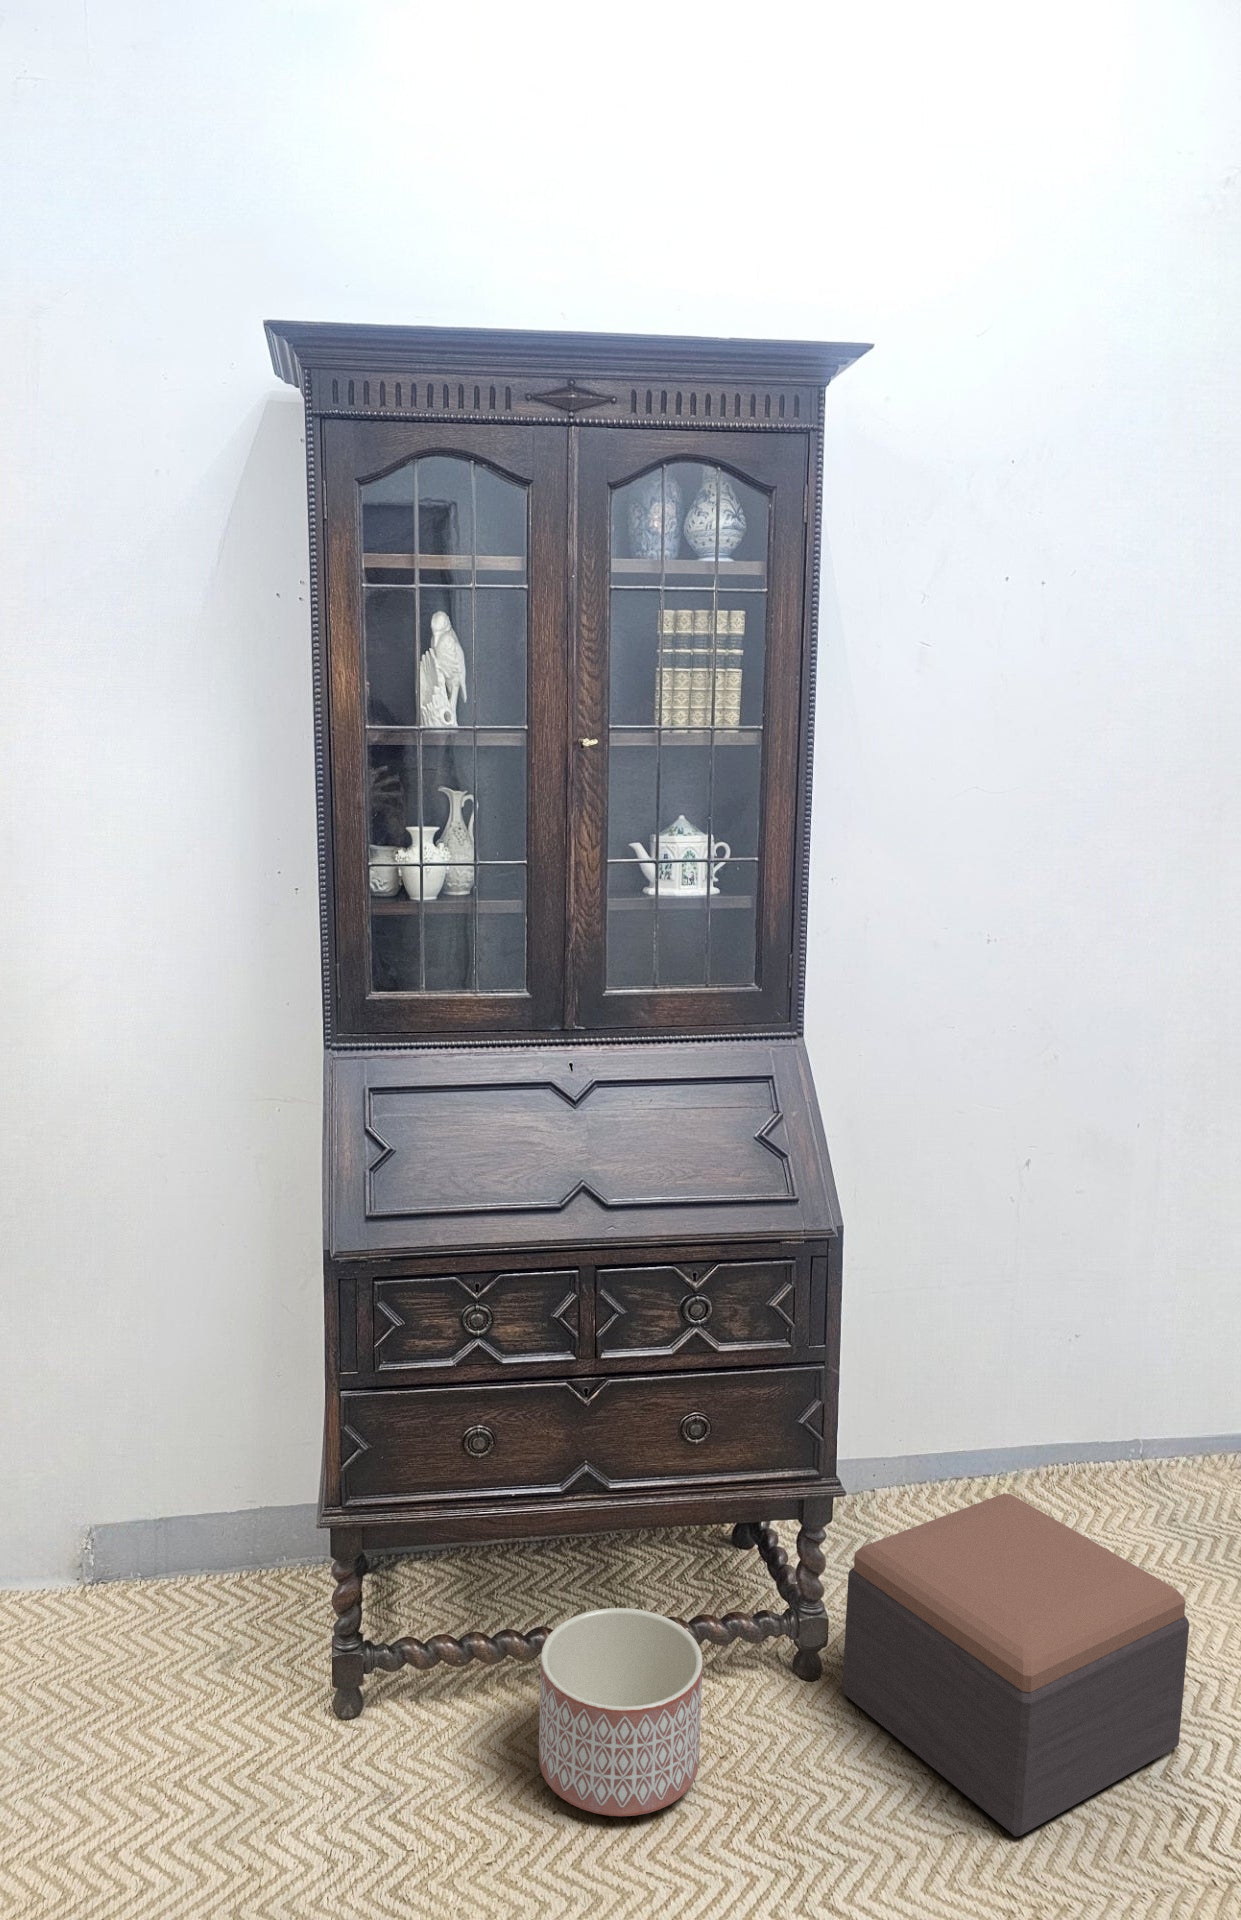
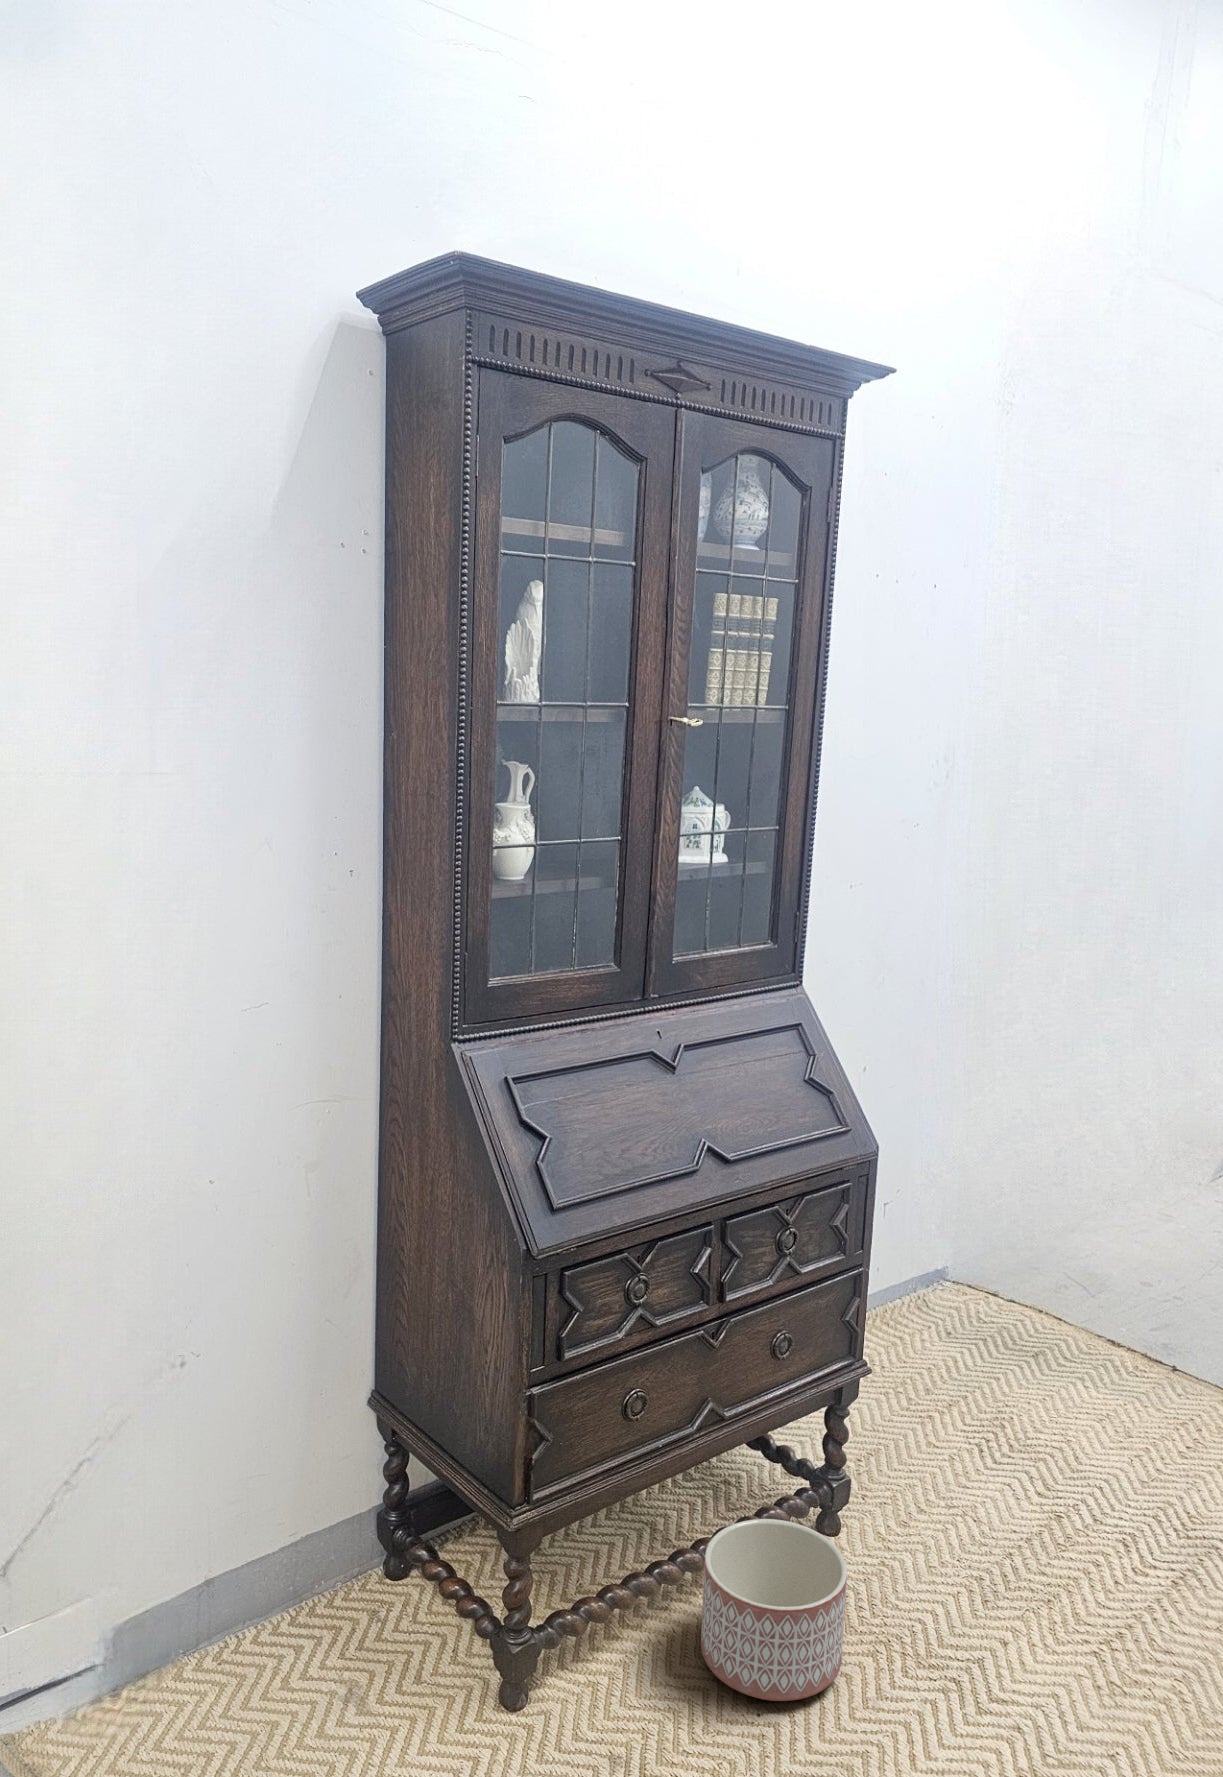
footstool: present [842,1493,1189,1837] -> none [866,1343,1103,1601]

